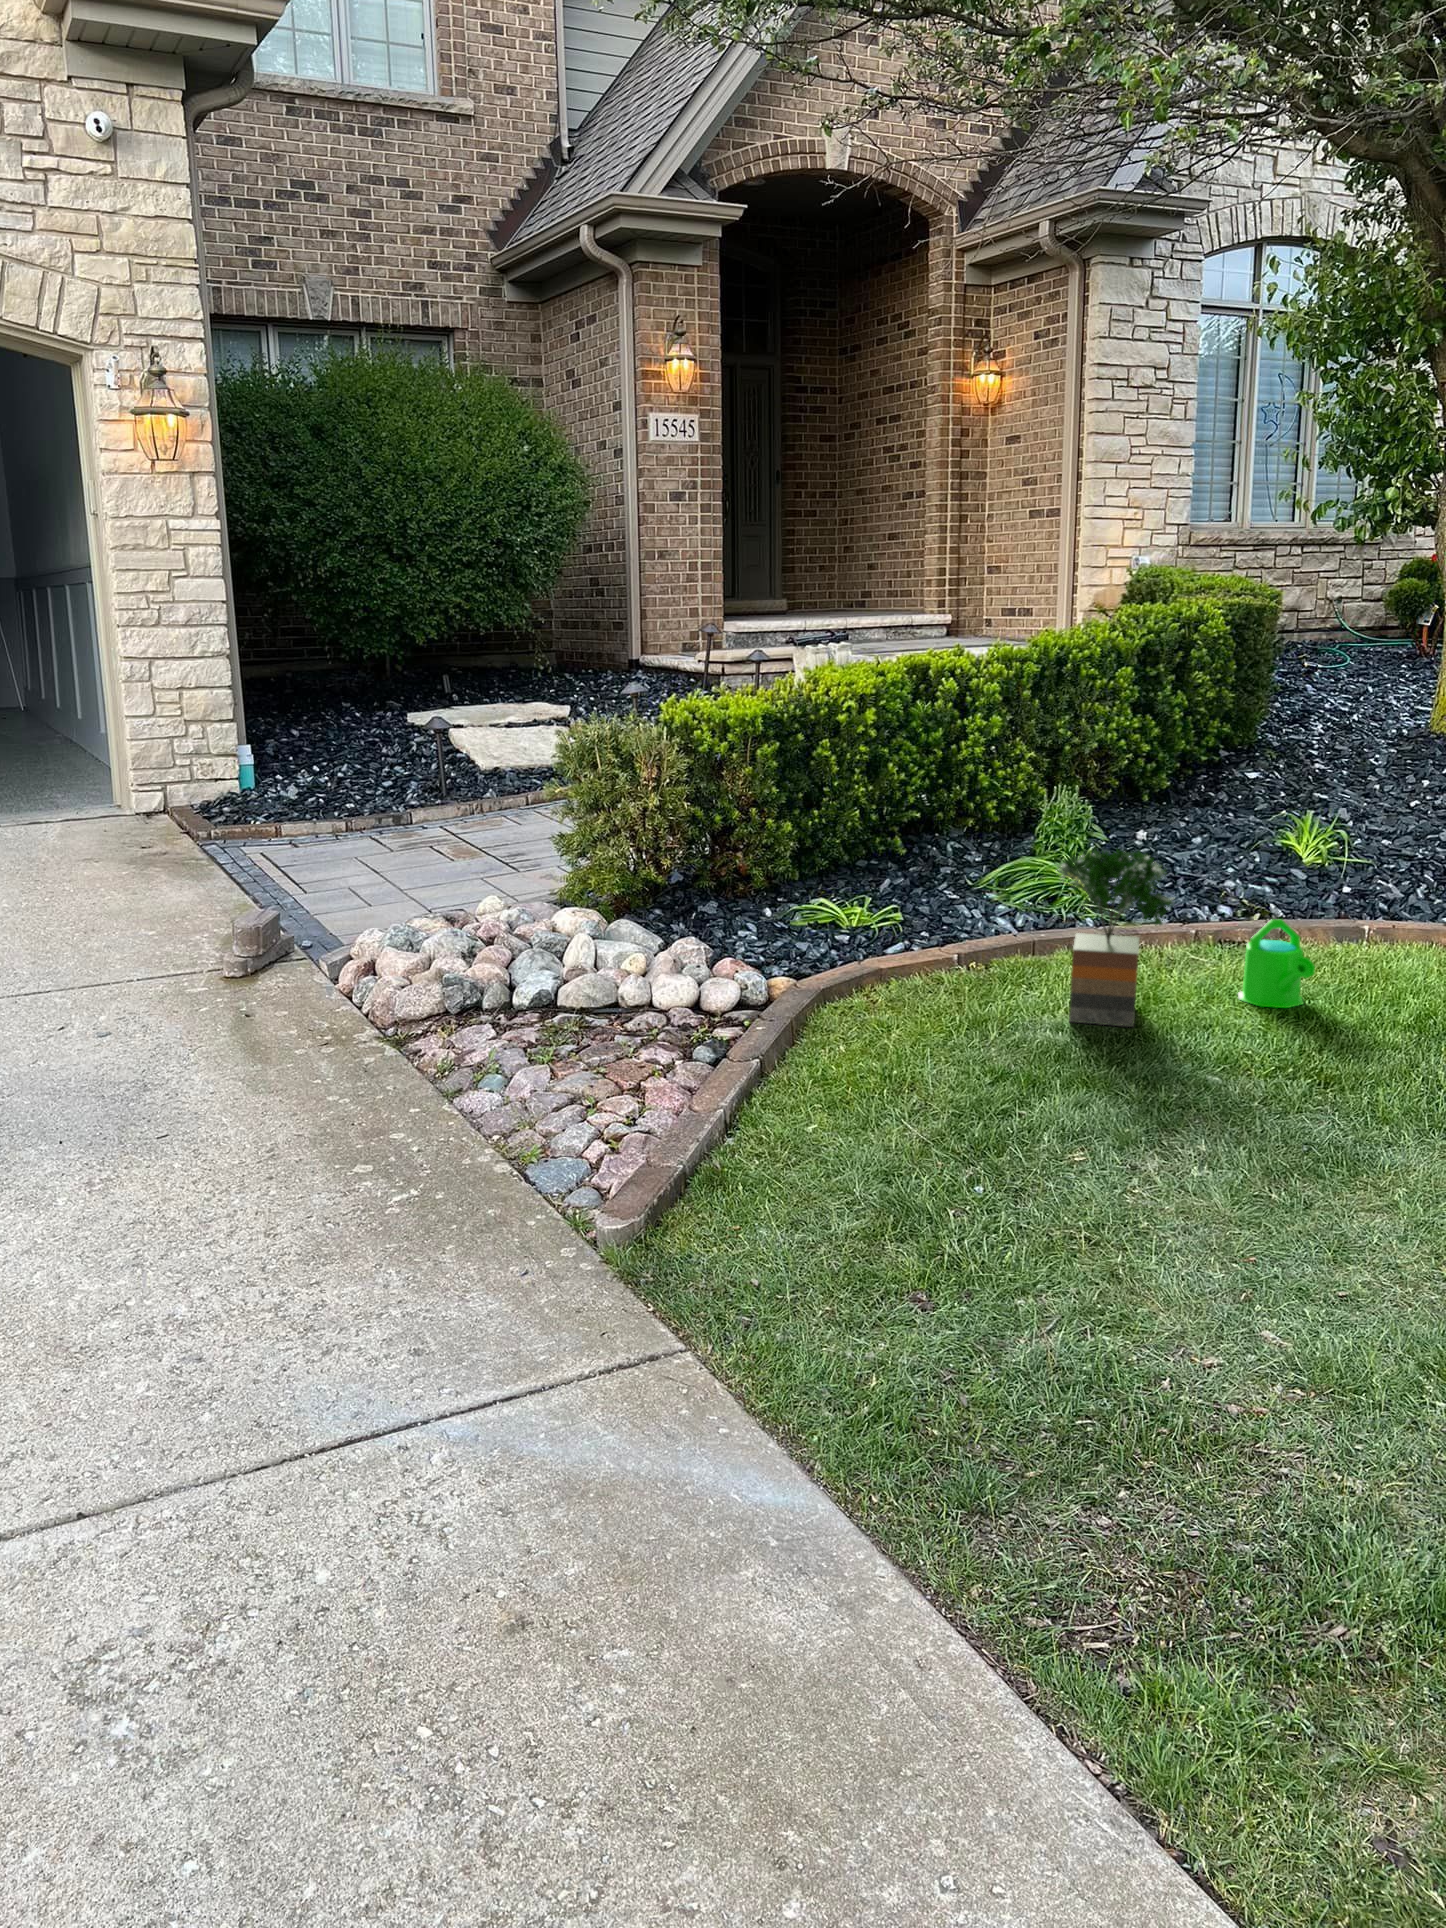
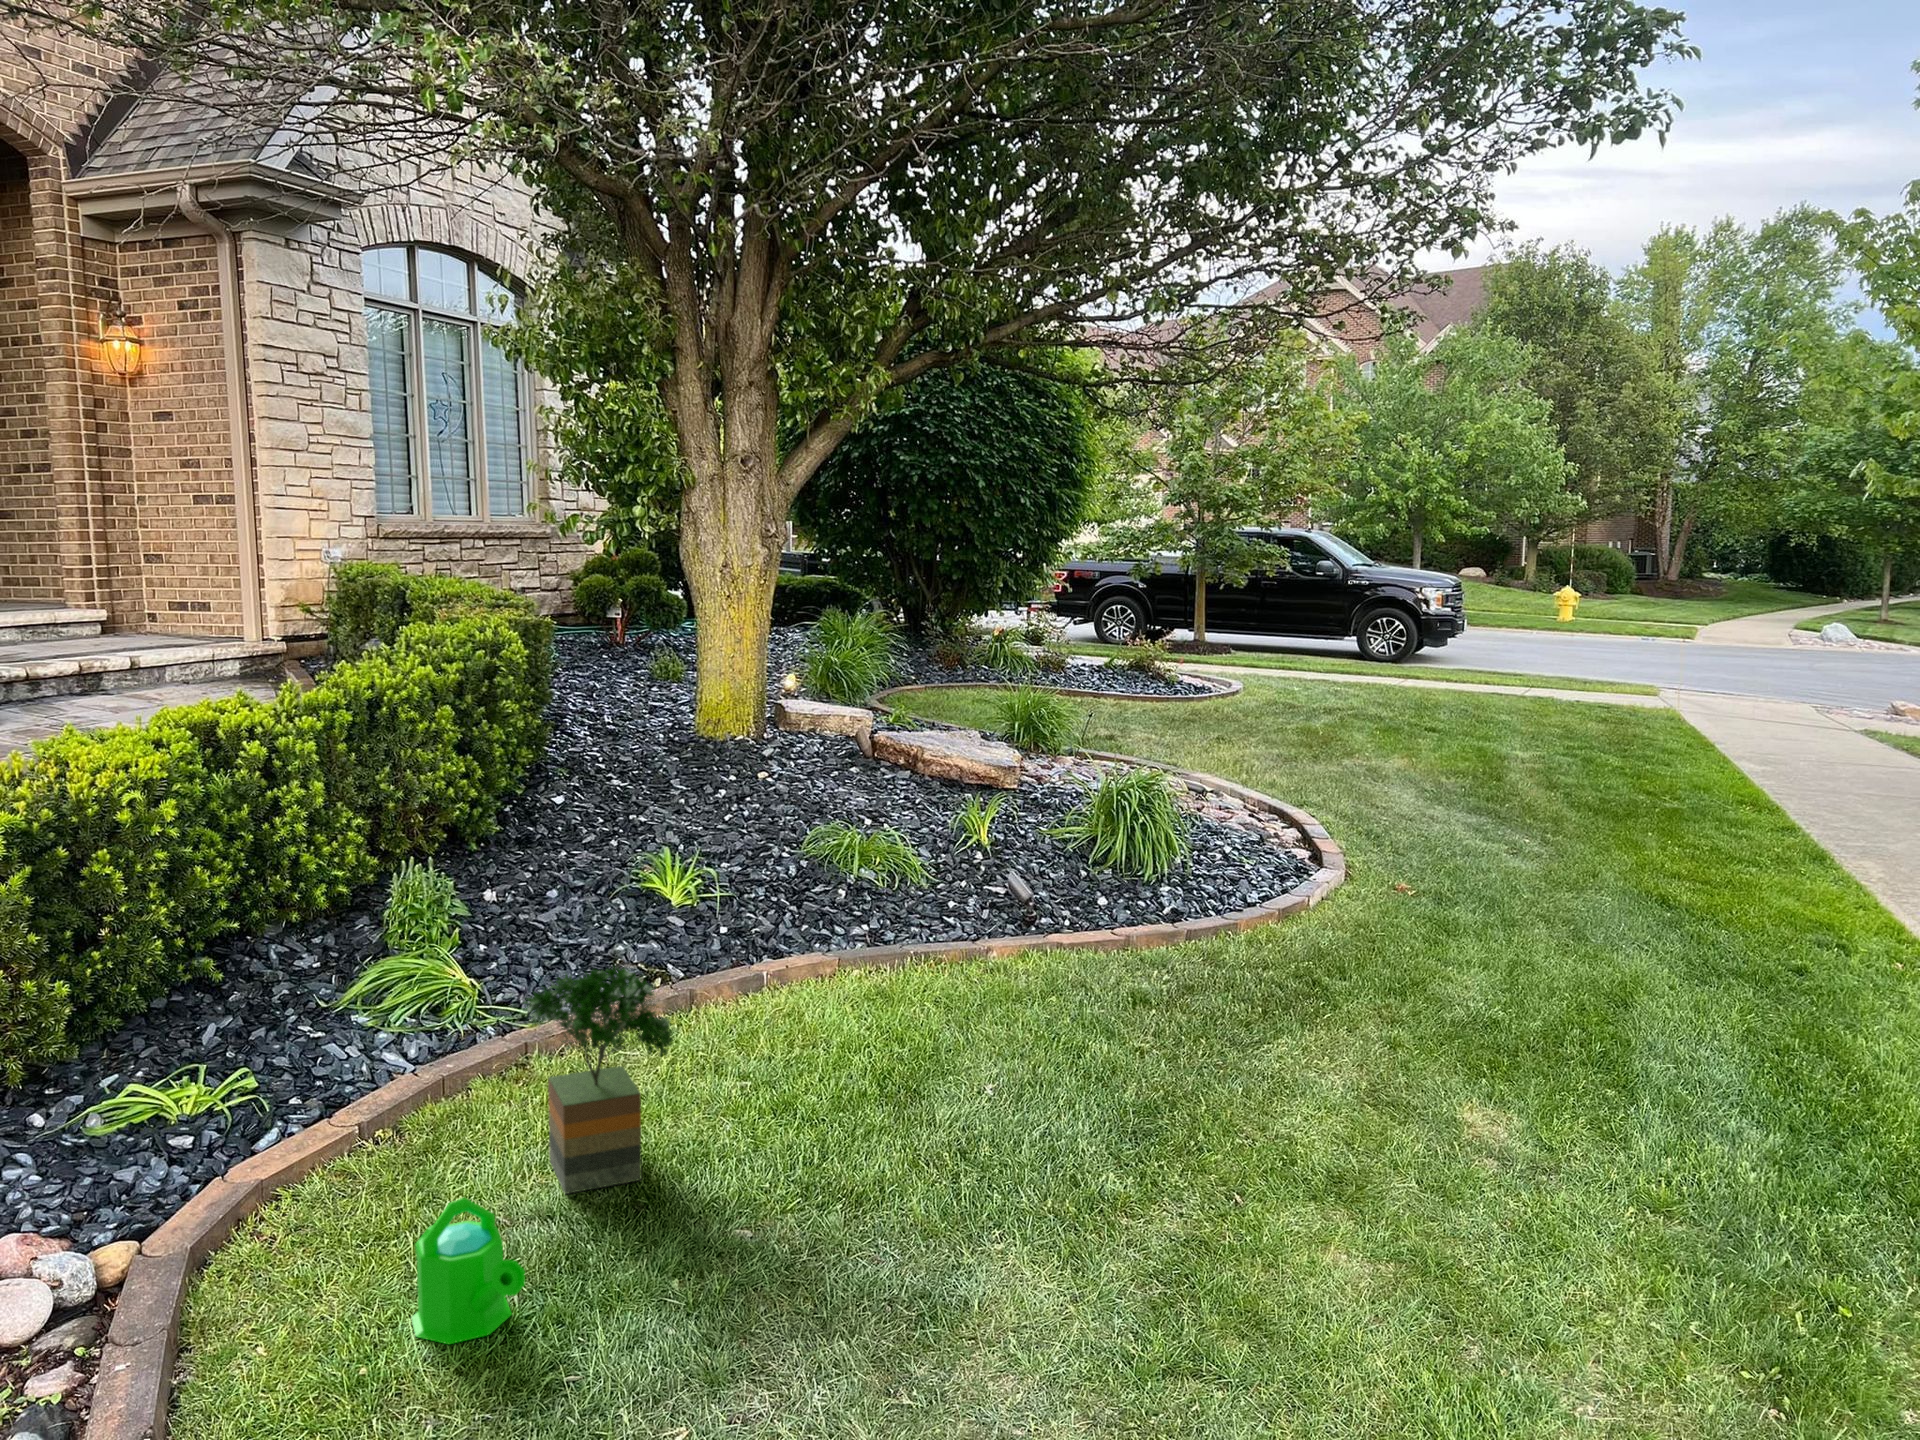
watering can: present [1238,919,1315,1008] -> present [412,1198,525,1344]

